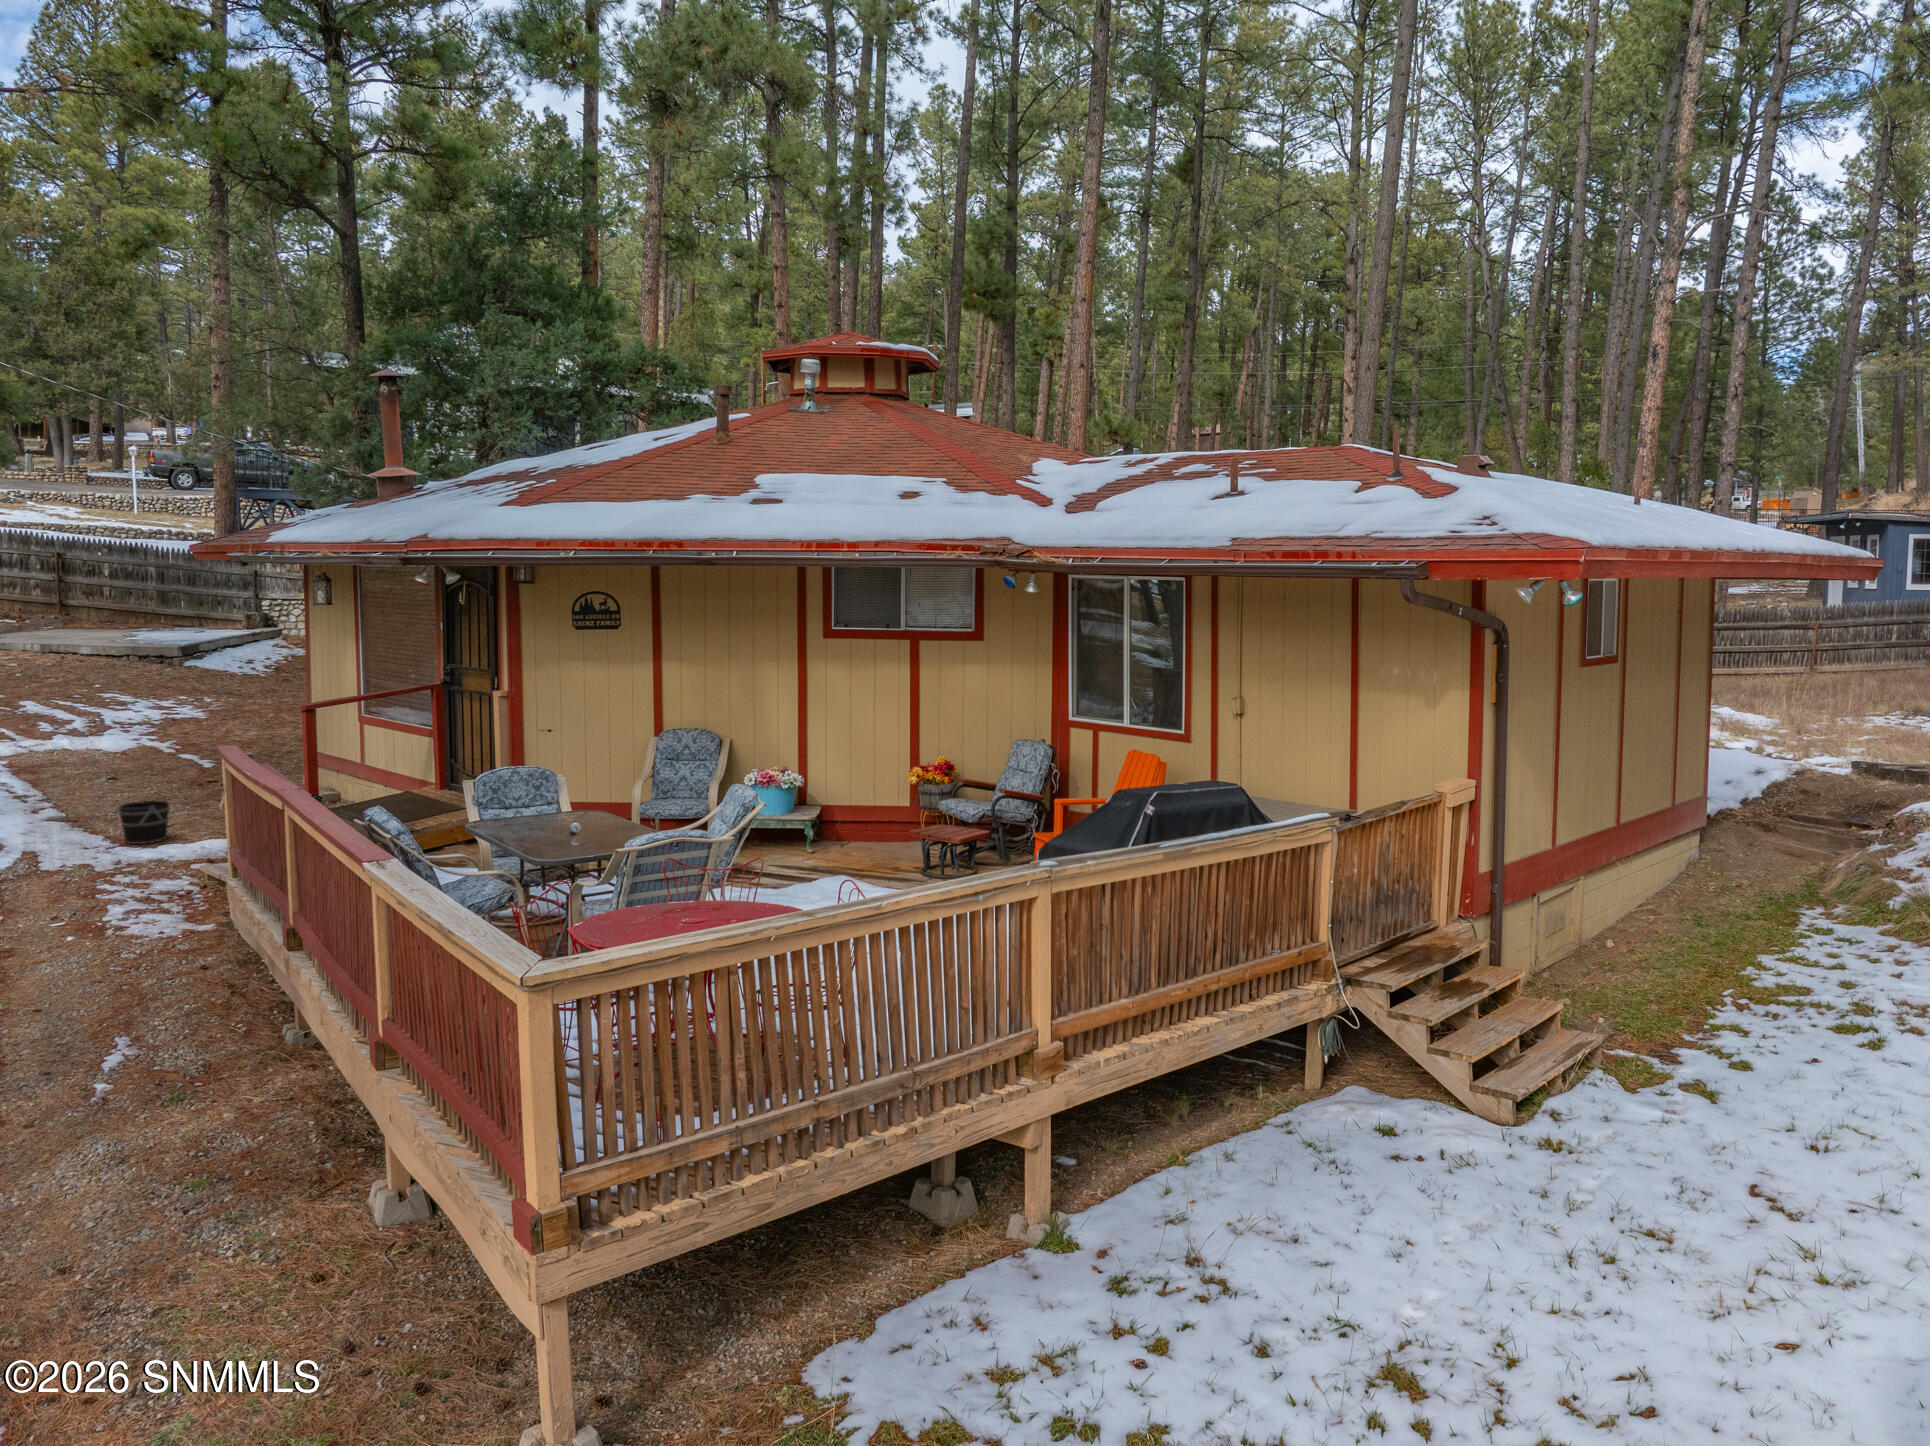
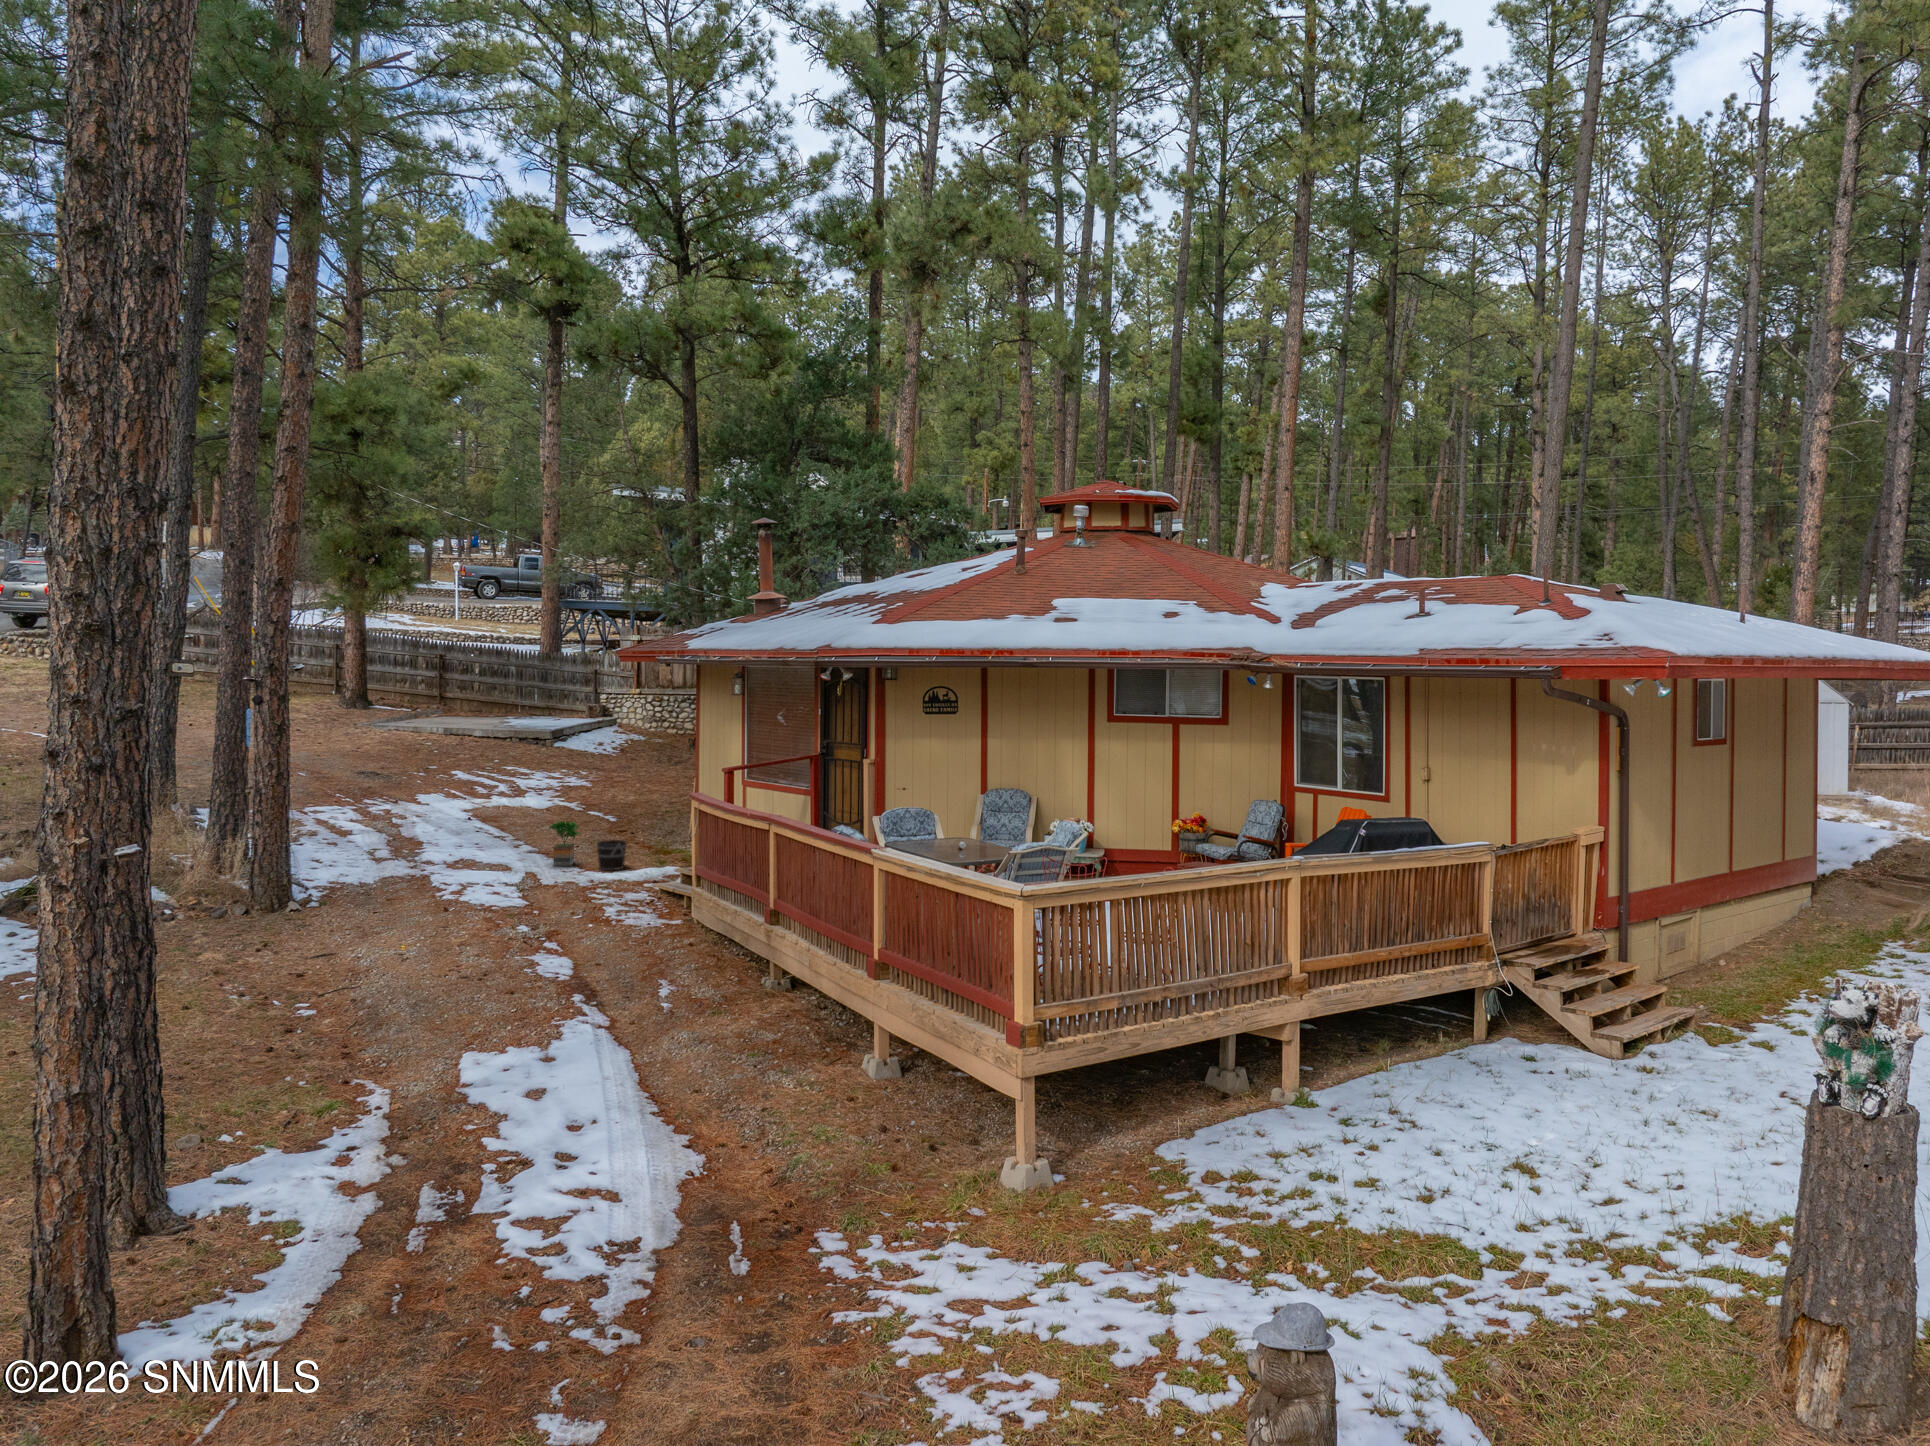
potted tree: none [47,776,100,840] -> present [551,821,580,866]

